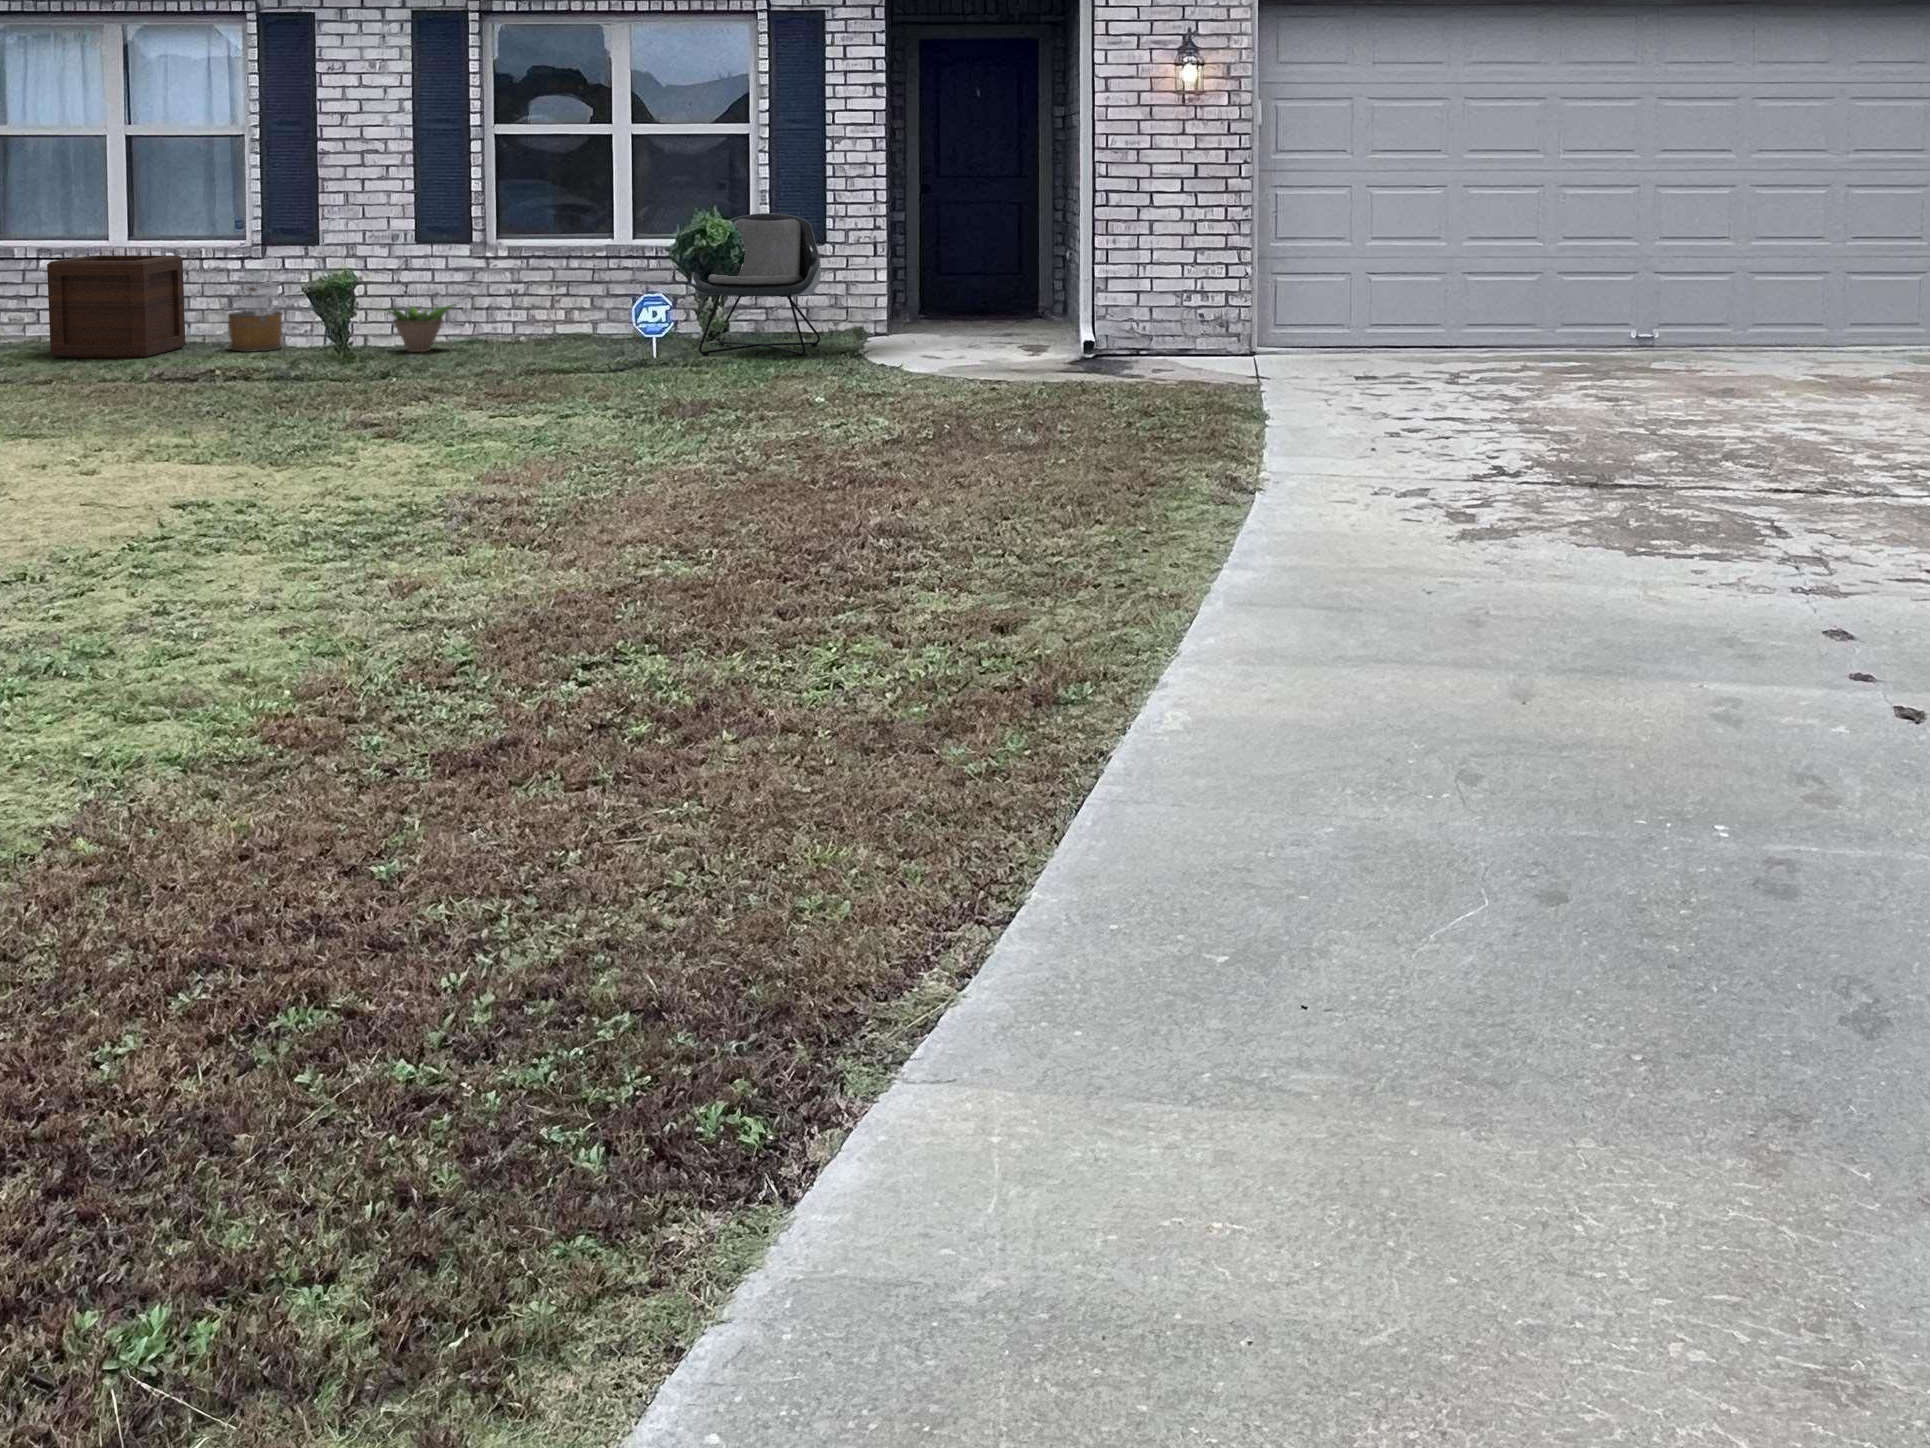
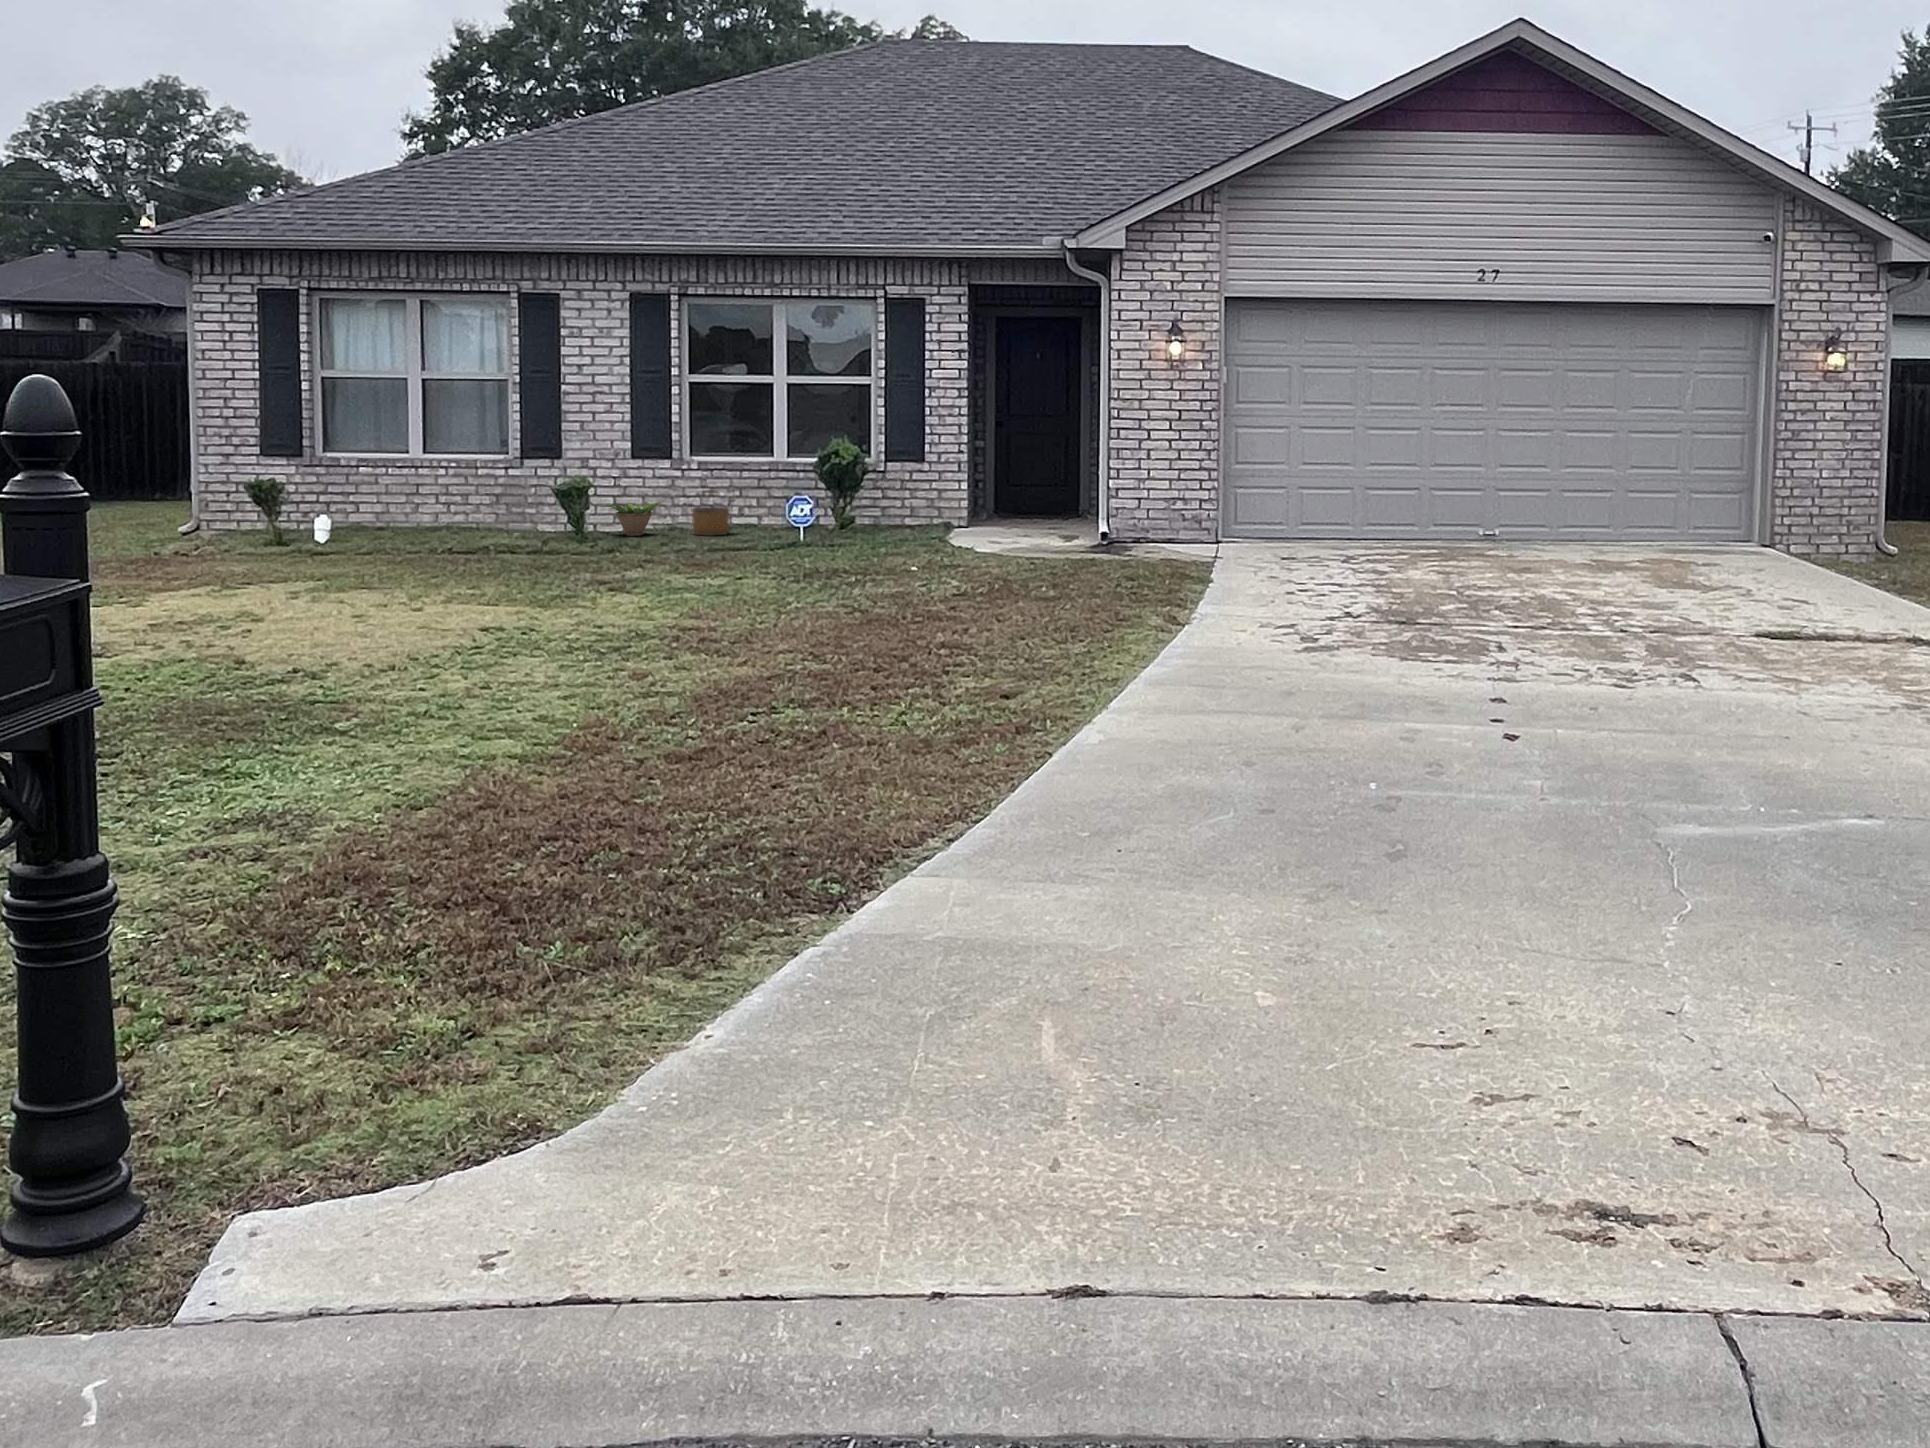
lounge chair: present [691,213,821,356] -> none [829,440,922,541]
wooden crate: present [47,255,185,358] -> none [366,464,465,538]
bucket: present [228,287,282,352] -> present [691,490,730,536]

